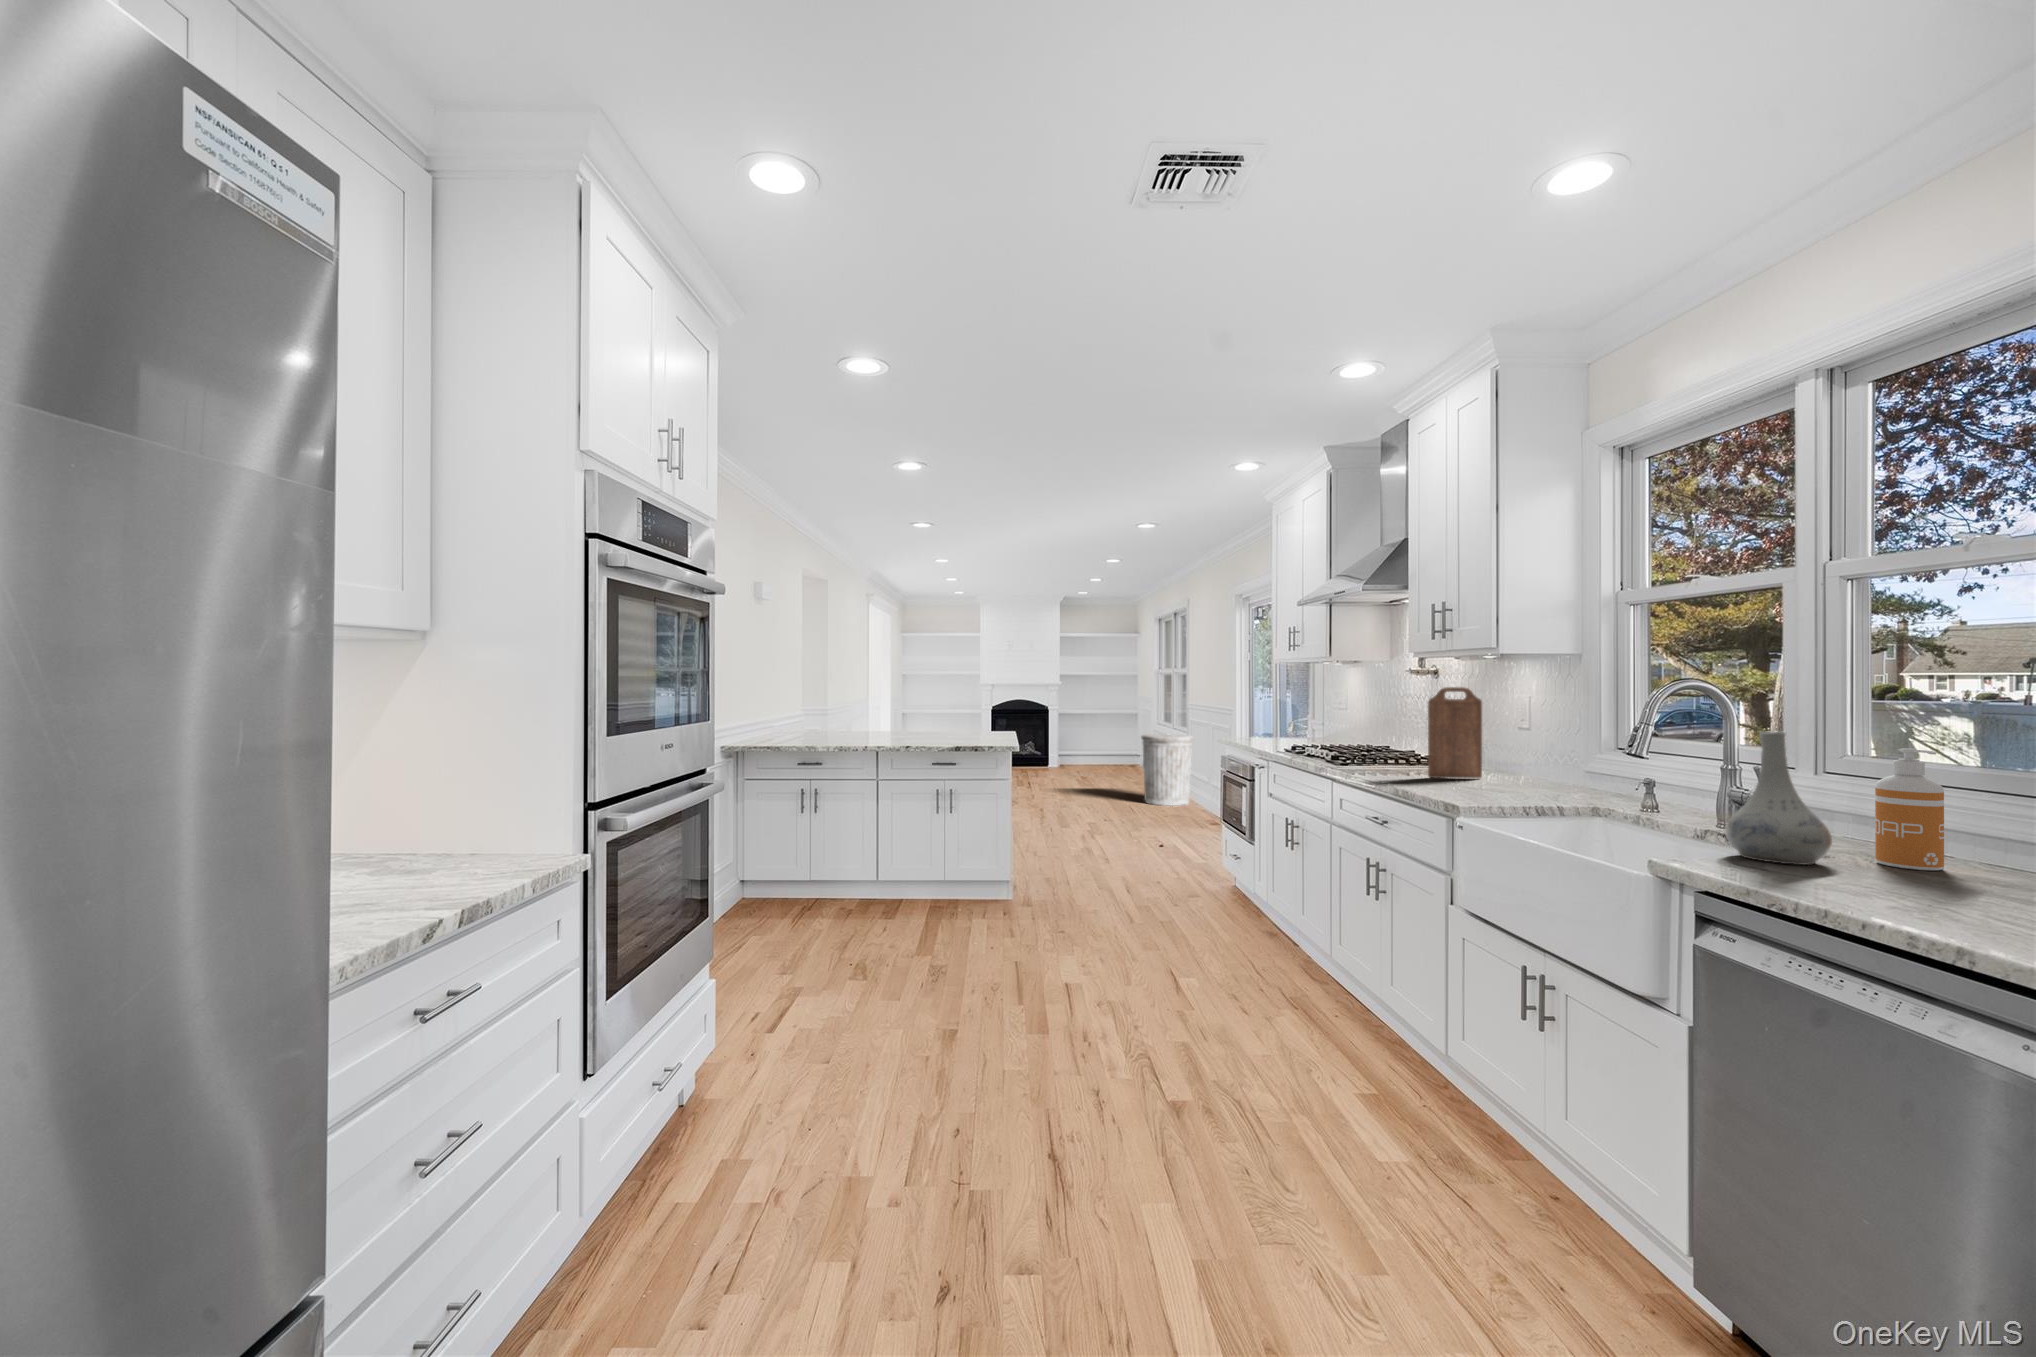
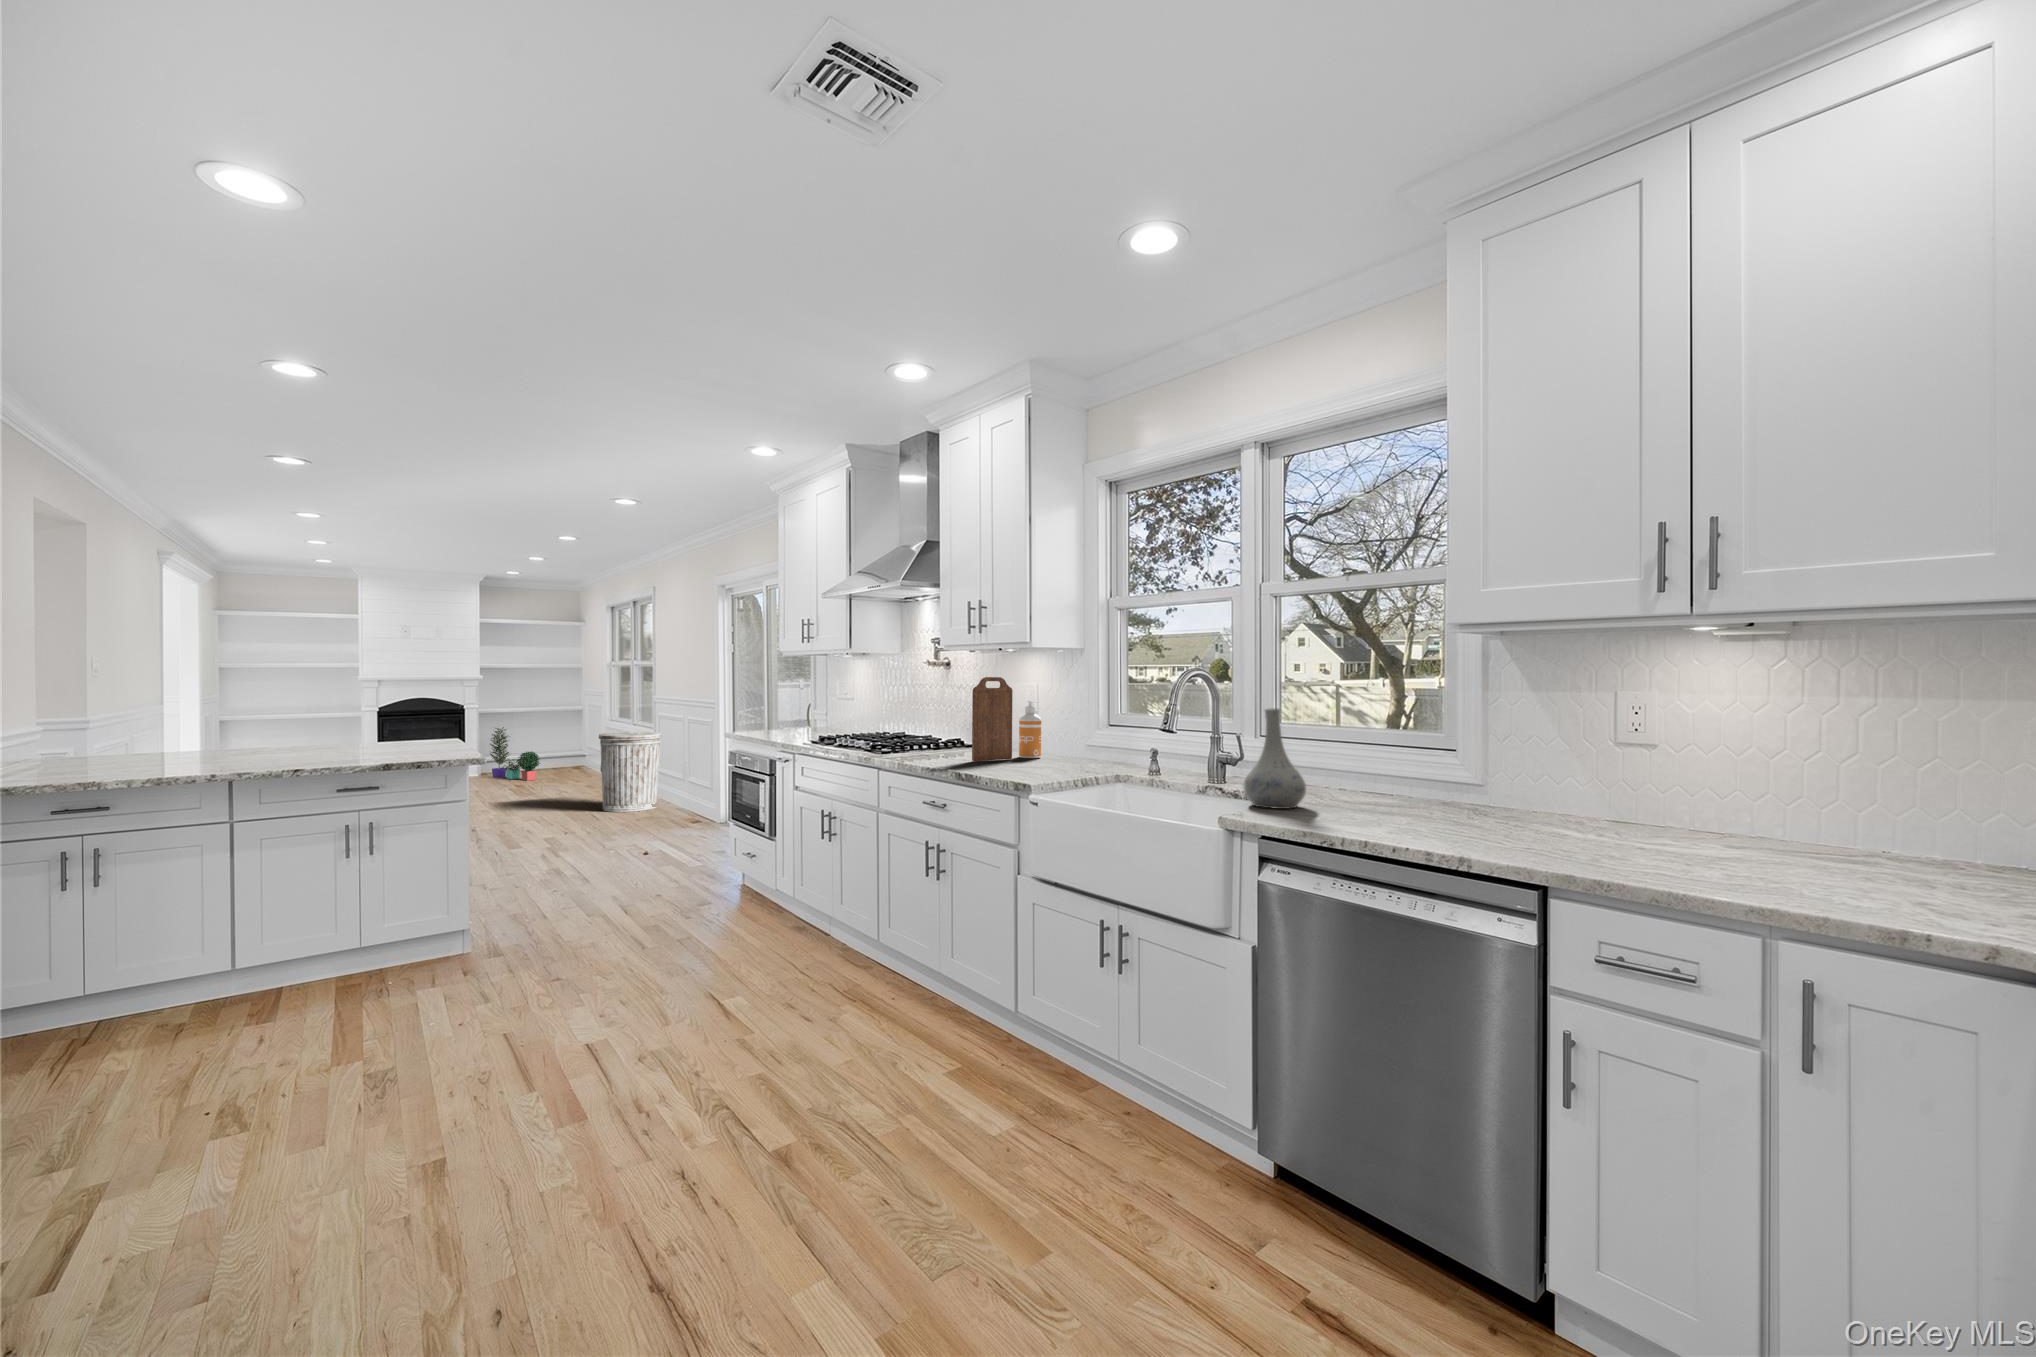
potted plant: none [1071,726,1107,772] -> present [490,727,540,781]
soap dispenser: present [1875,748,1944,871] -> present [1019,701,1041,758]

